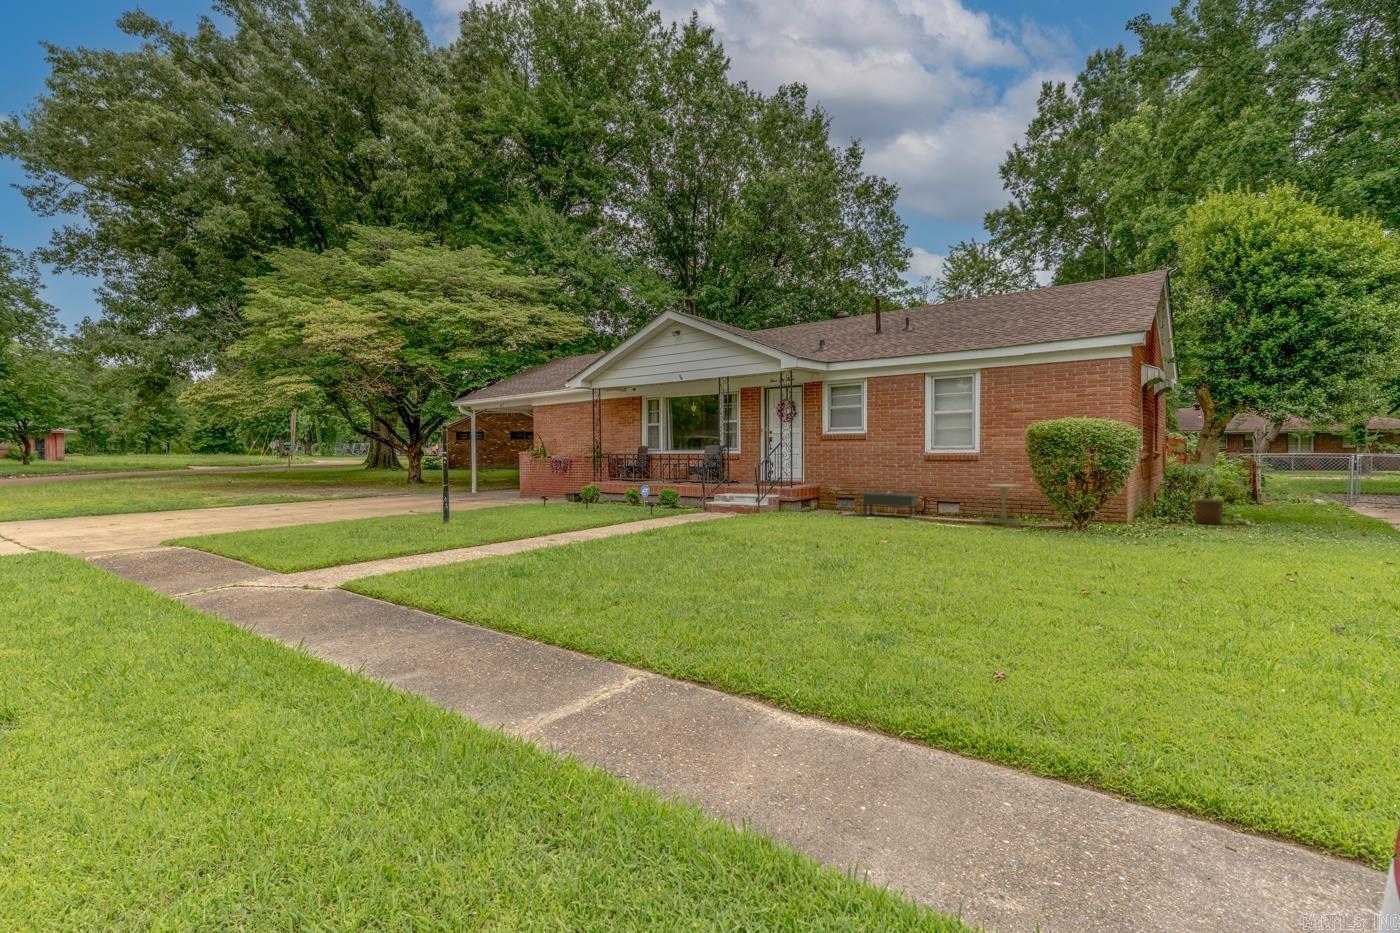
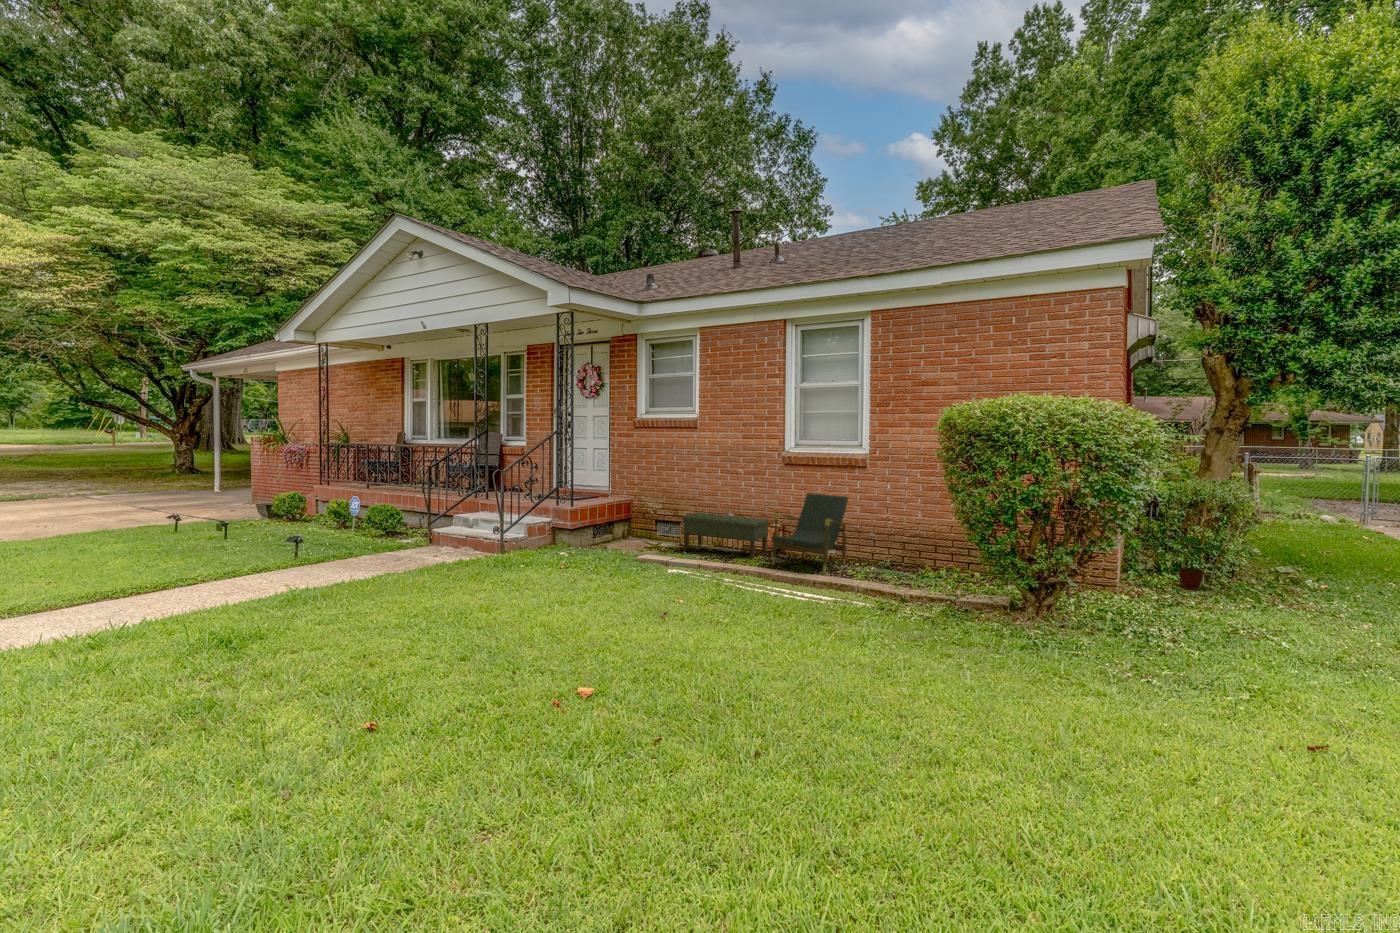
lounge chair: none [926,477,970,521] -> present [772,493,848,573]
pedestal table: present [987,484,1022,524] -> none [869,508,932,583]
potted plant: none [1147,496,1185,525] -> present [1155,536,1226,590]
woven basket: present [1194,499,1224,525] -> none [1234,541,1293,591]

